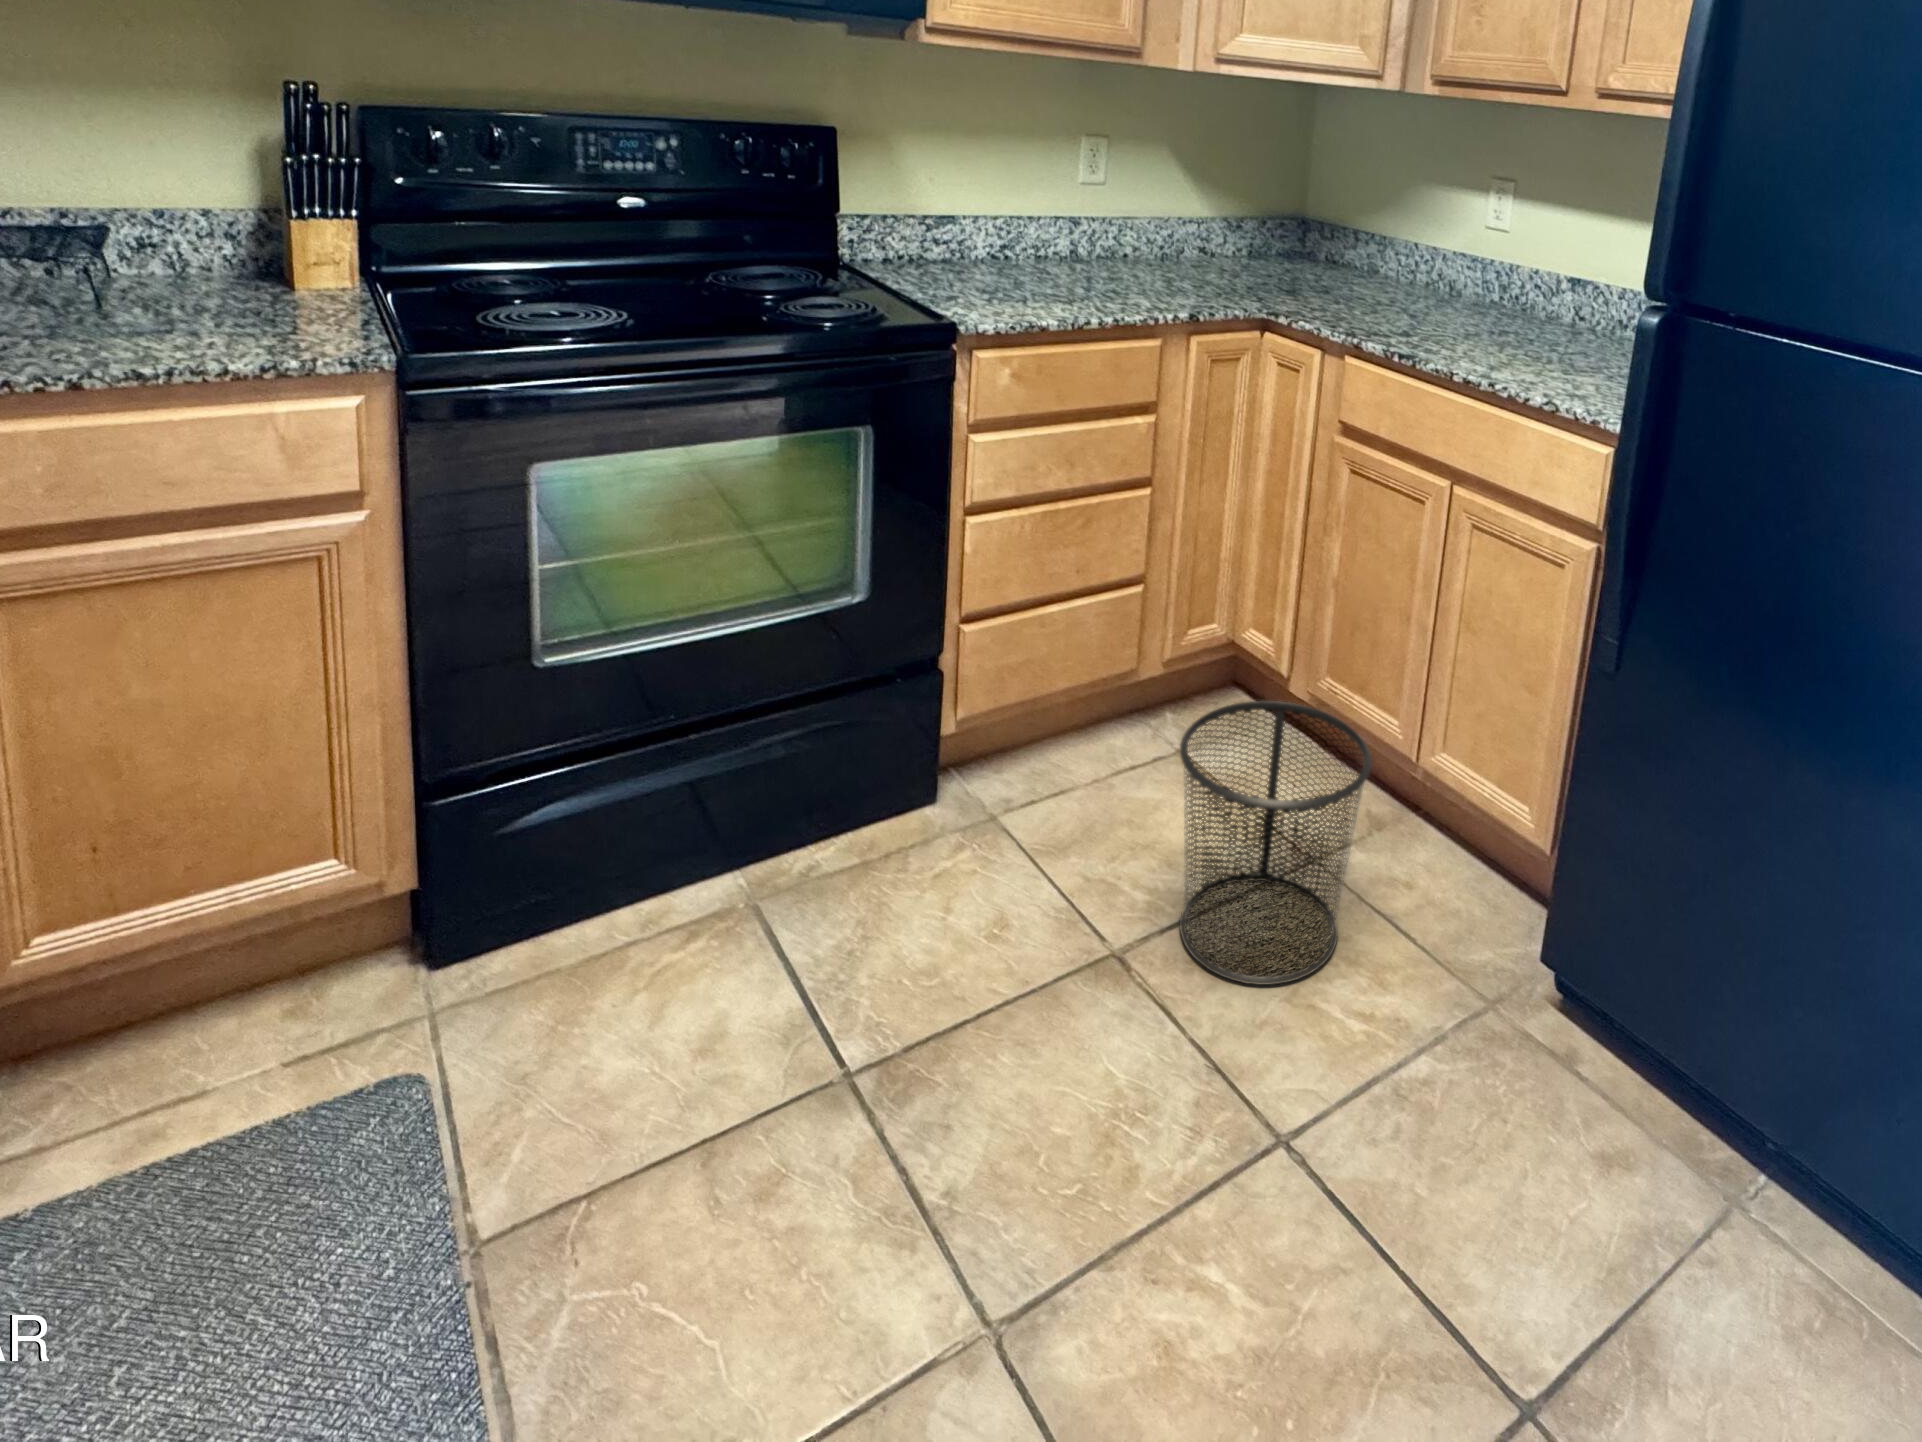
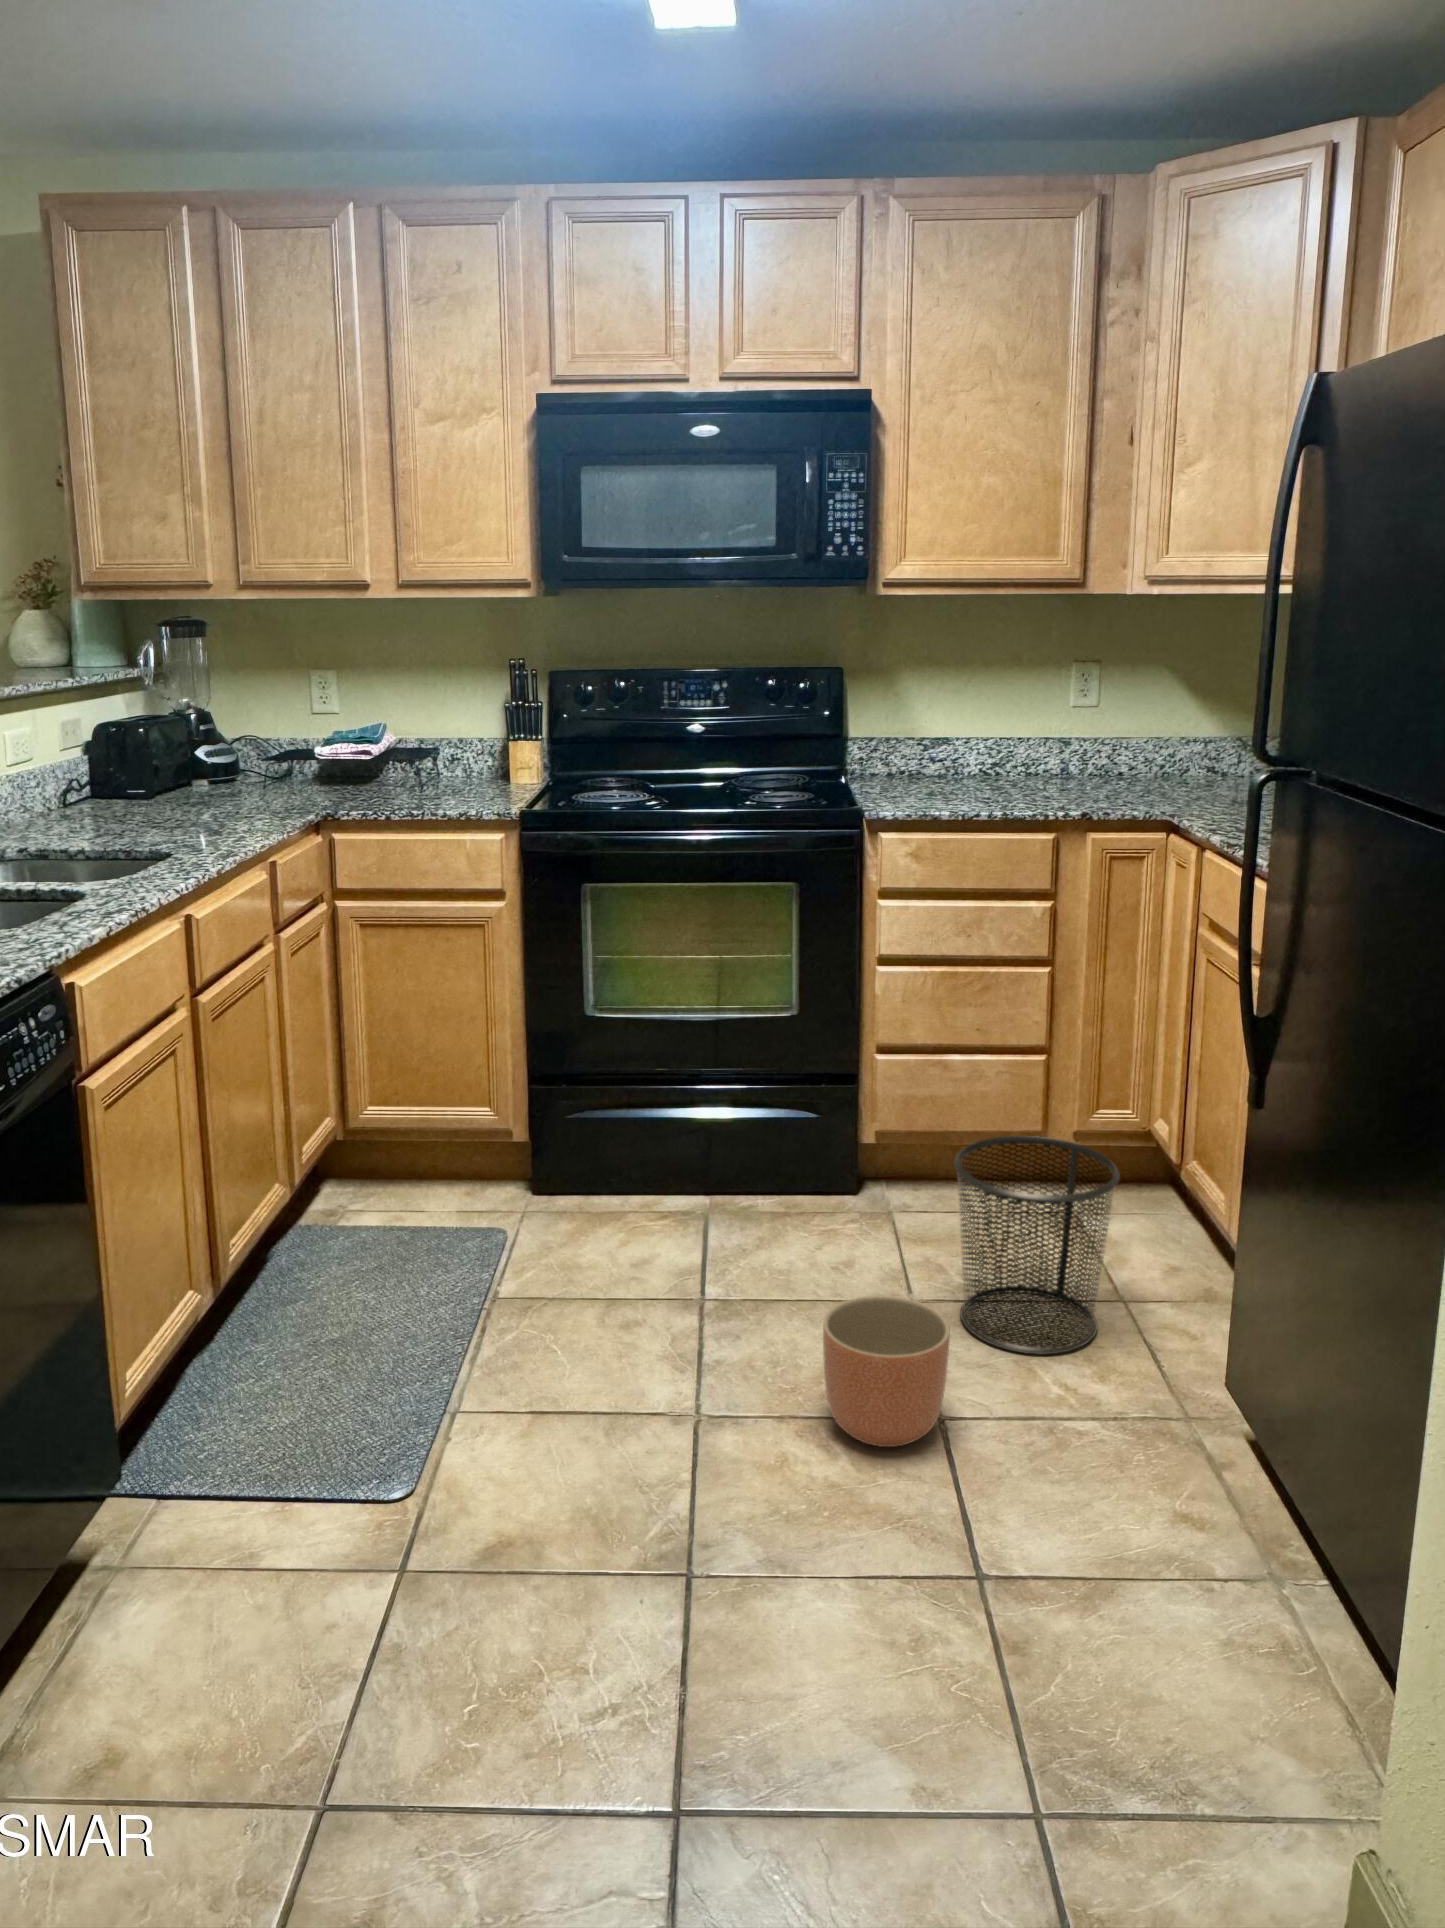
planter: none [1168,1003,1344,1251] -> present [823,1295,950,1447]

